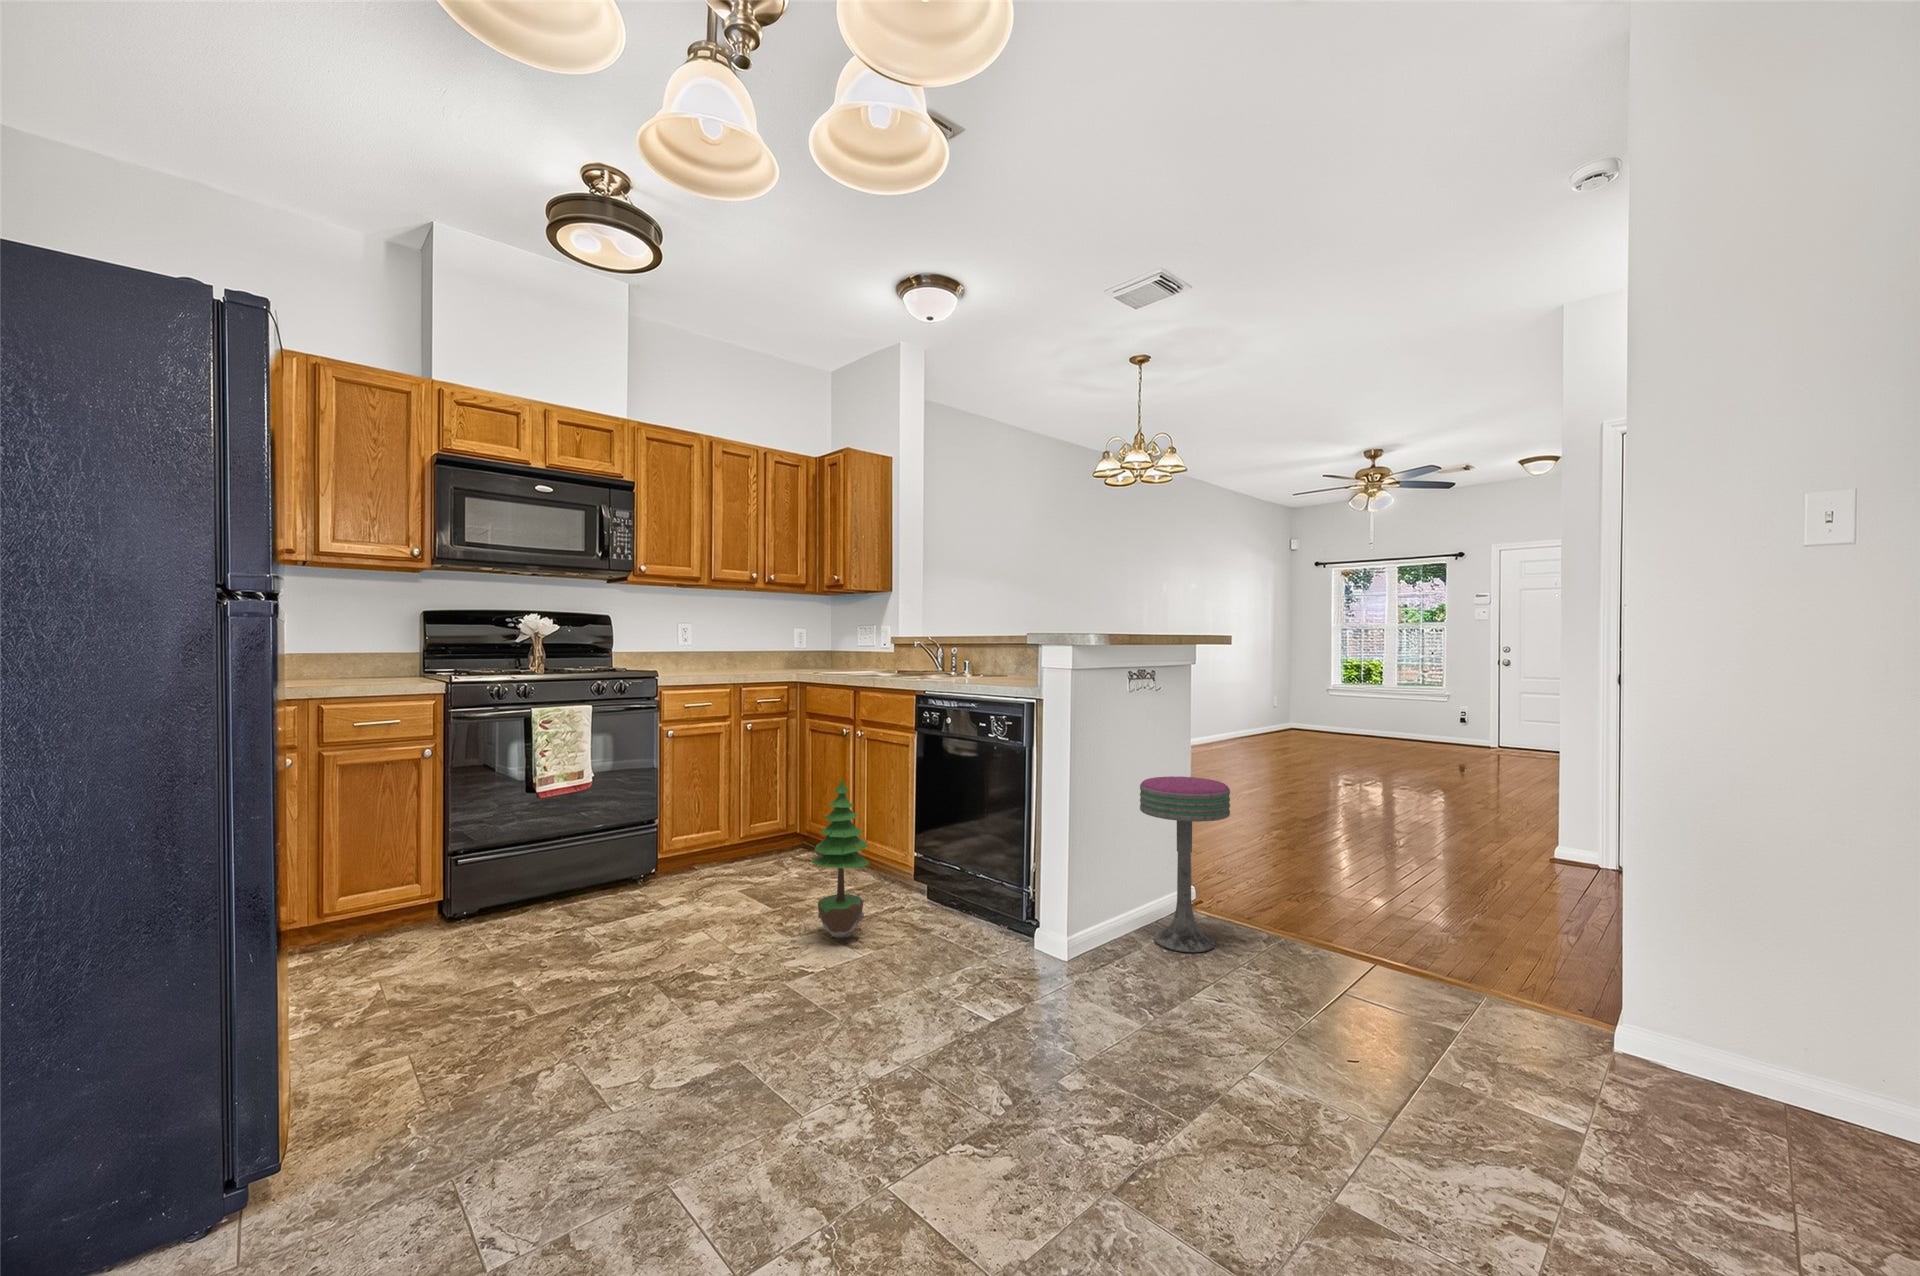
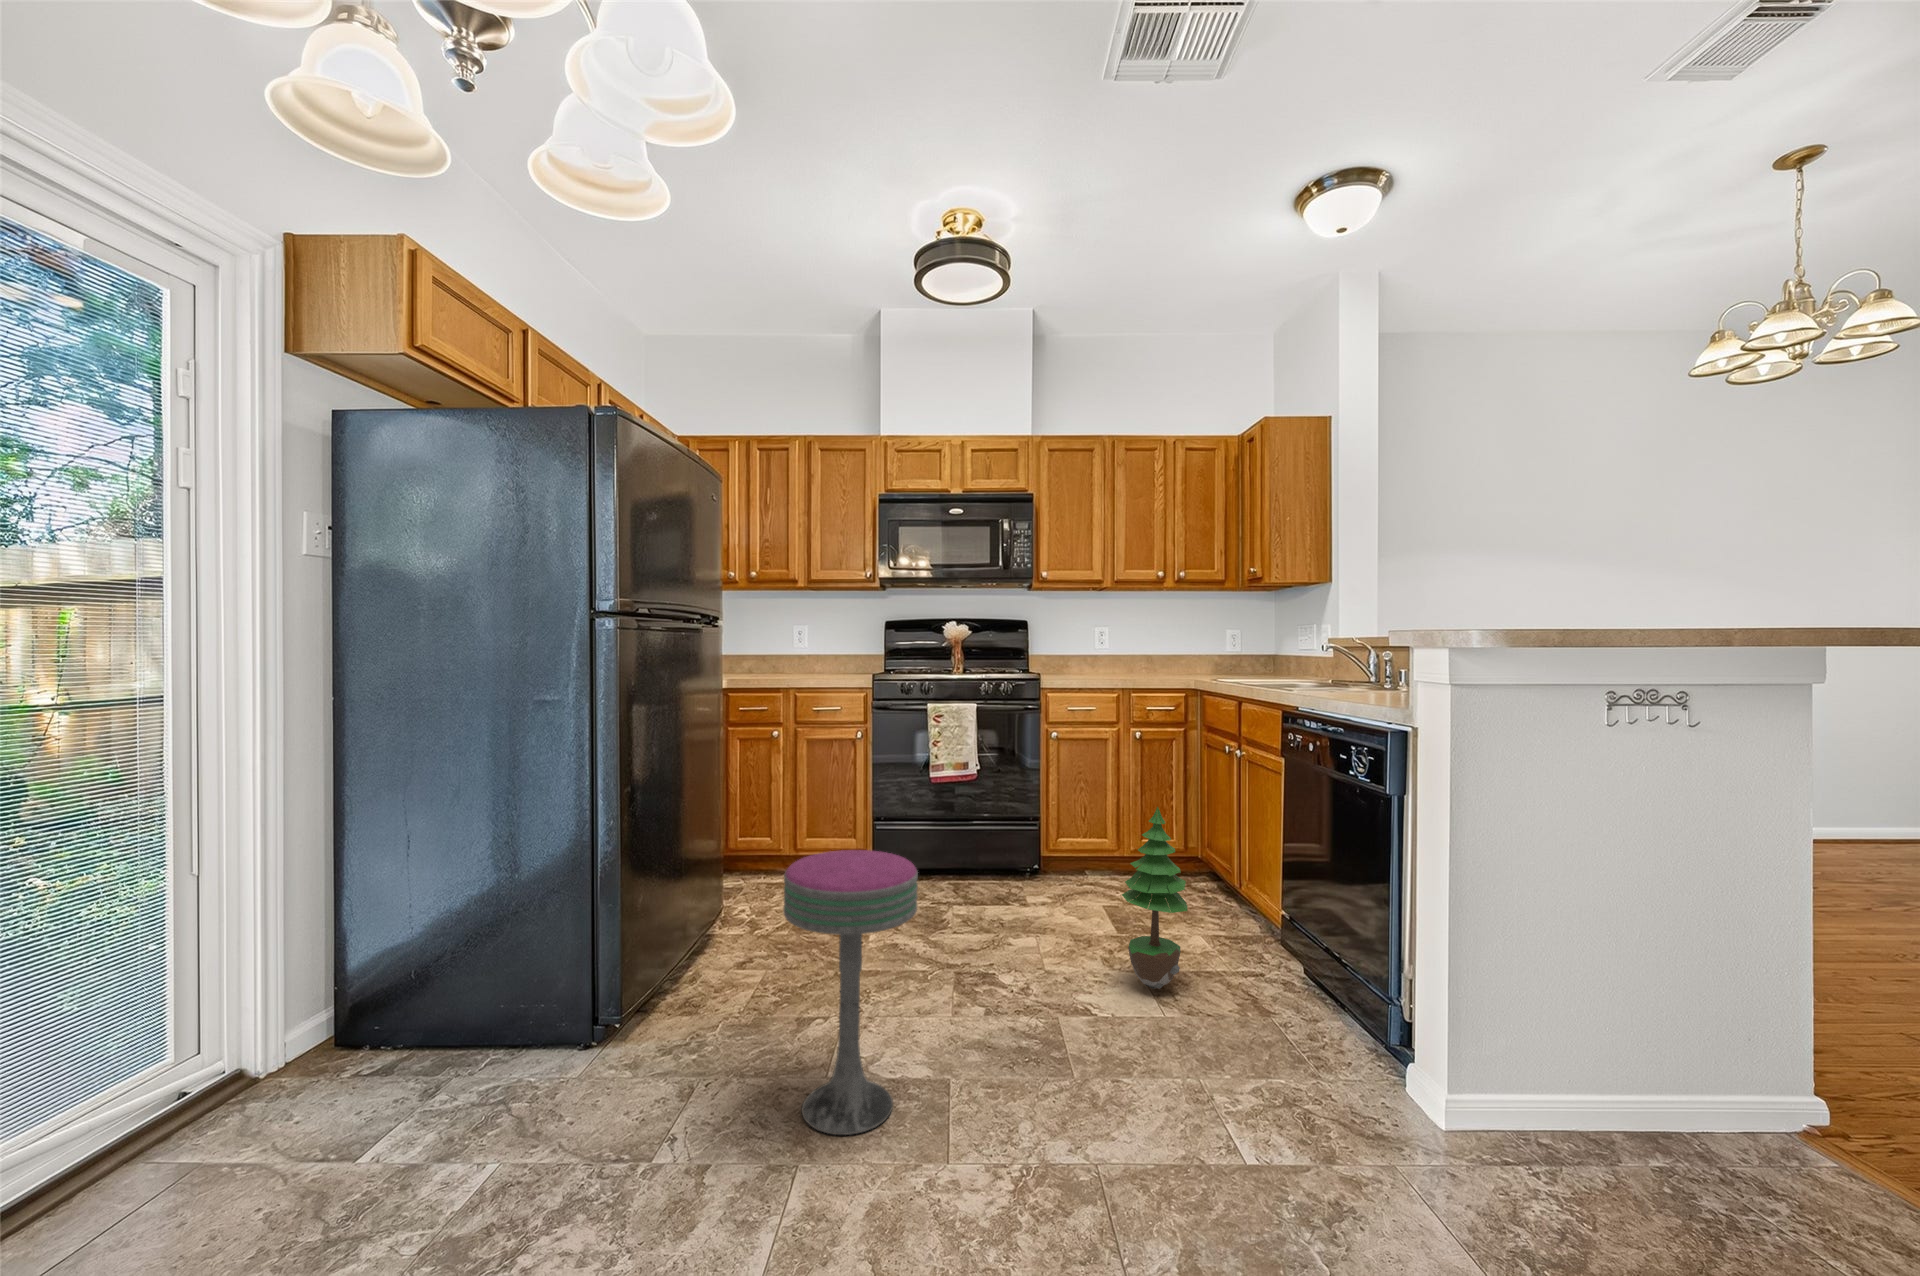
bar stool: present [1140,776,1230,952] -> present [783,850,918,1135]

